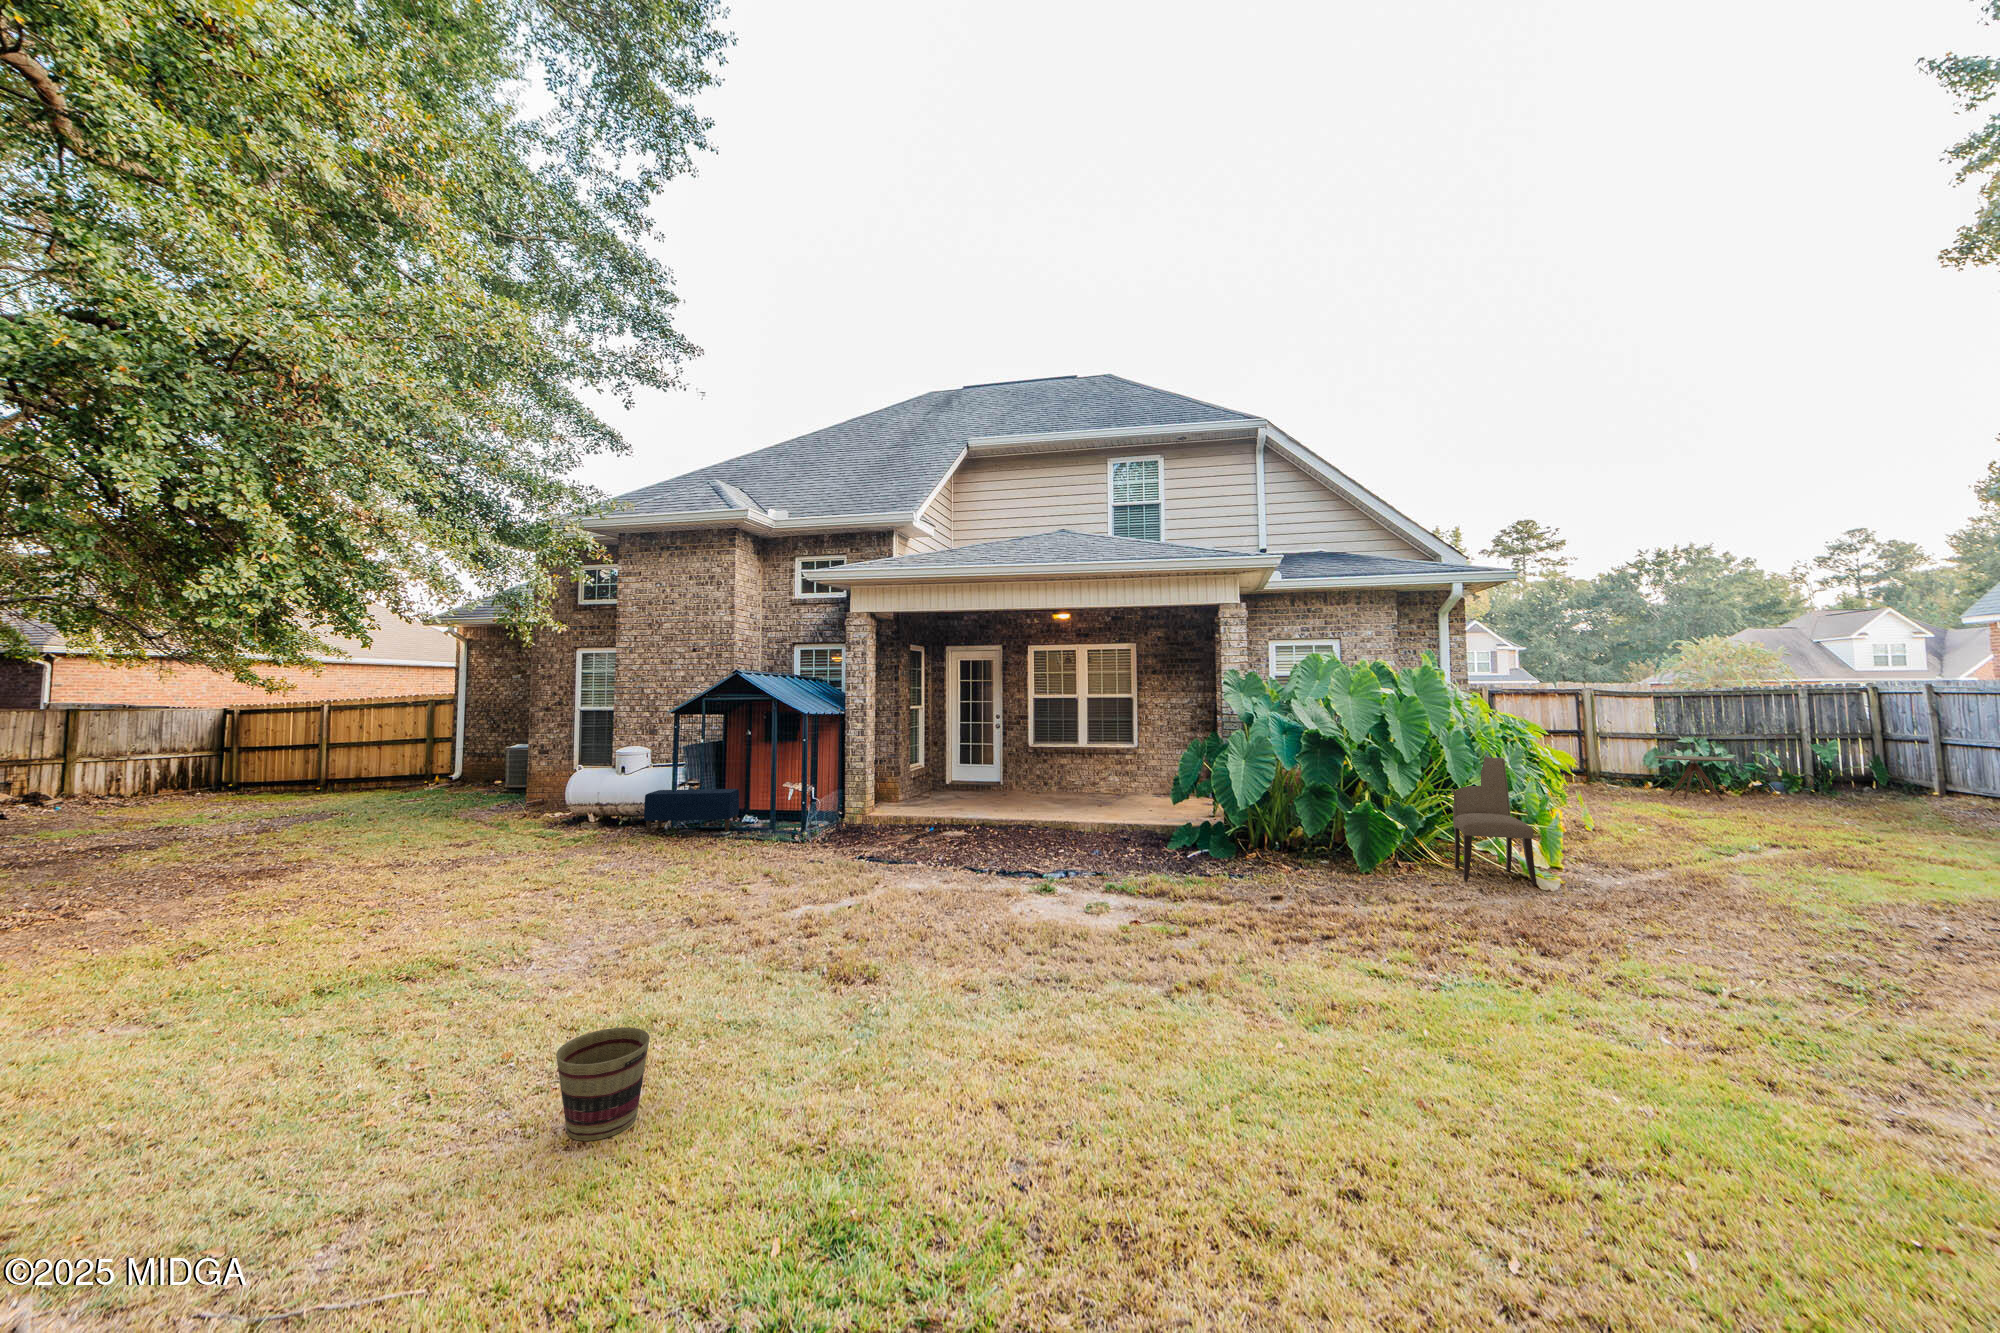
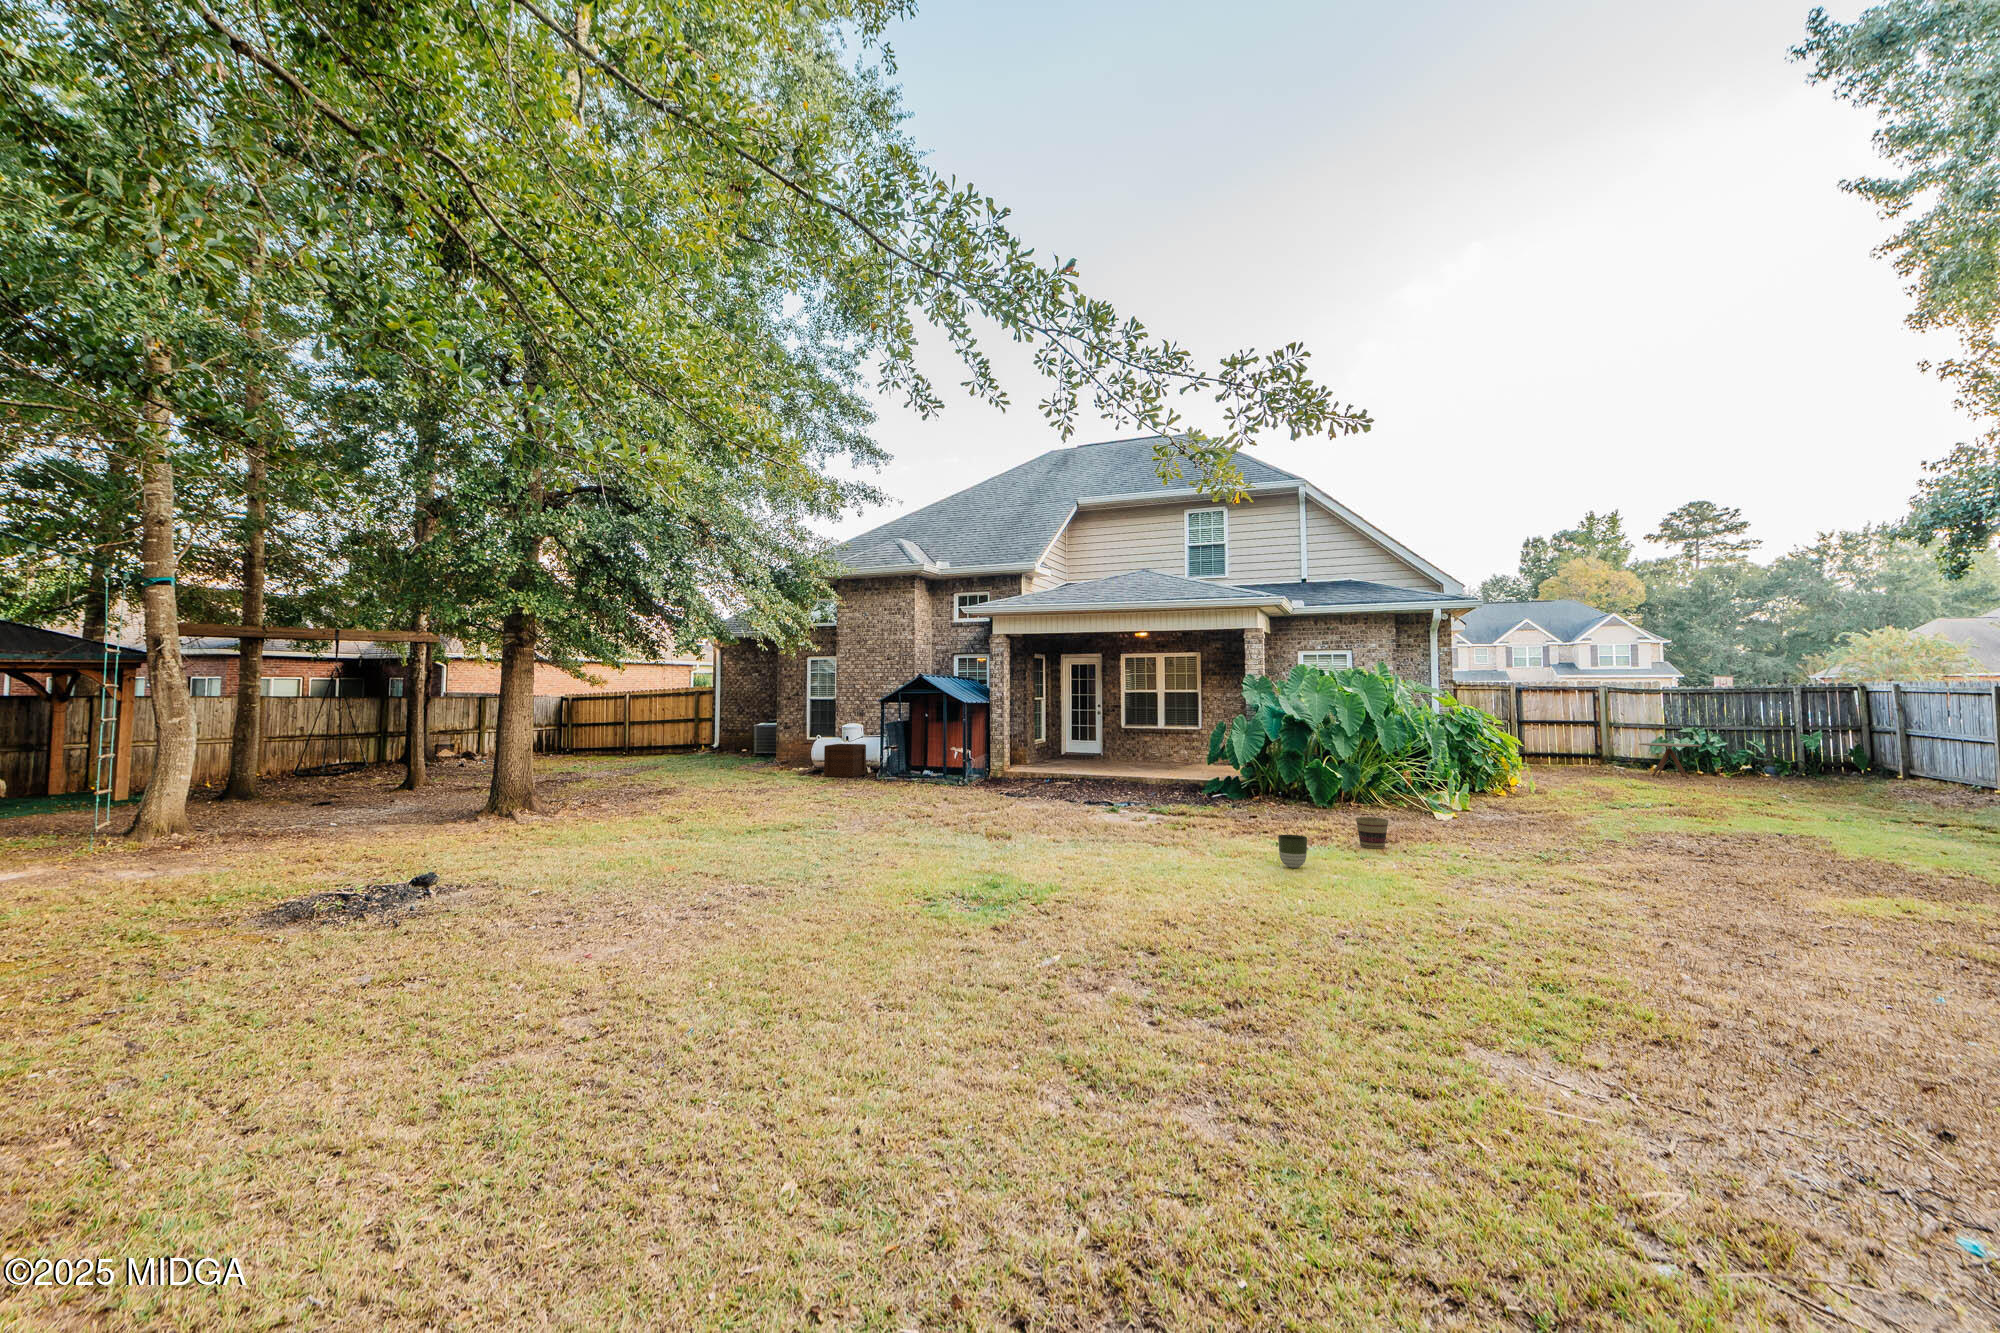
chair: present [1451,756,1537,886] -> none [1365,732,1407,810]
wooden crate: none [576,778,651,832] -> present [824,744,866,777]
bench: present [644,789,739,833] -> none [866,752,923,779]
basket: present [556,1027,650,1141] -> present [1356,817,1388,849]
planter: none [1726,1121,1855,1259] -> present [1278,835,1307,868]

